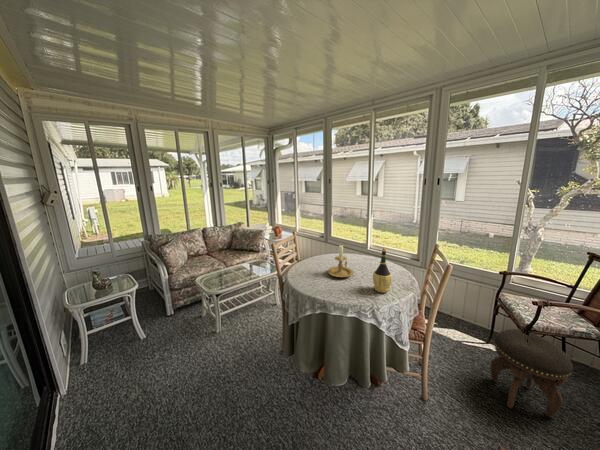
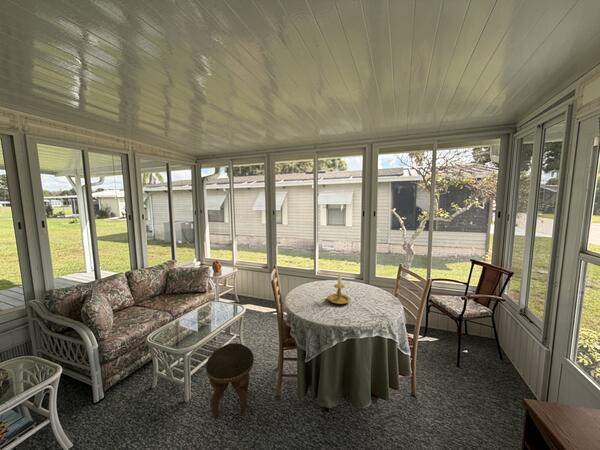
wine bottle: present [373,248,392,293] -> none [374,273,390,311]
footstool: present [491,329,573,418] -> present [206,343,254,419]

